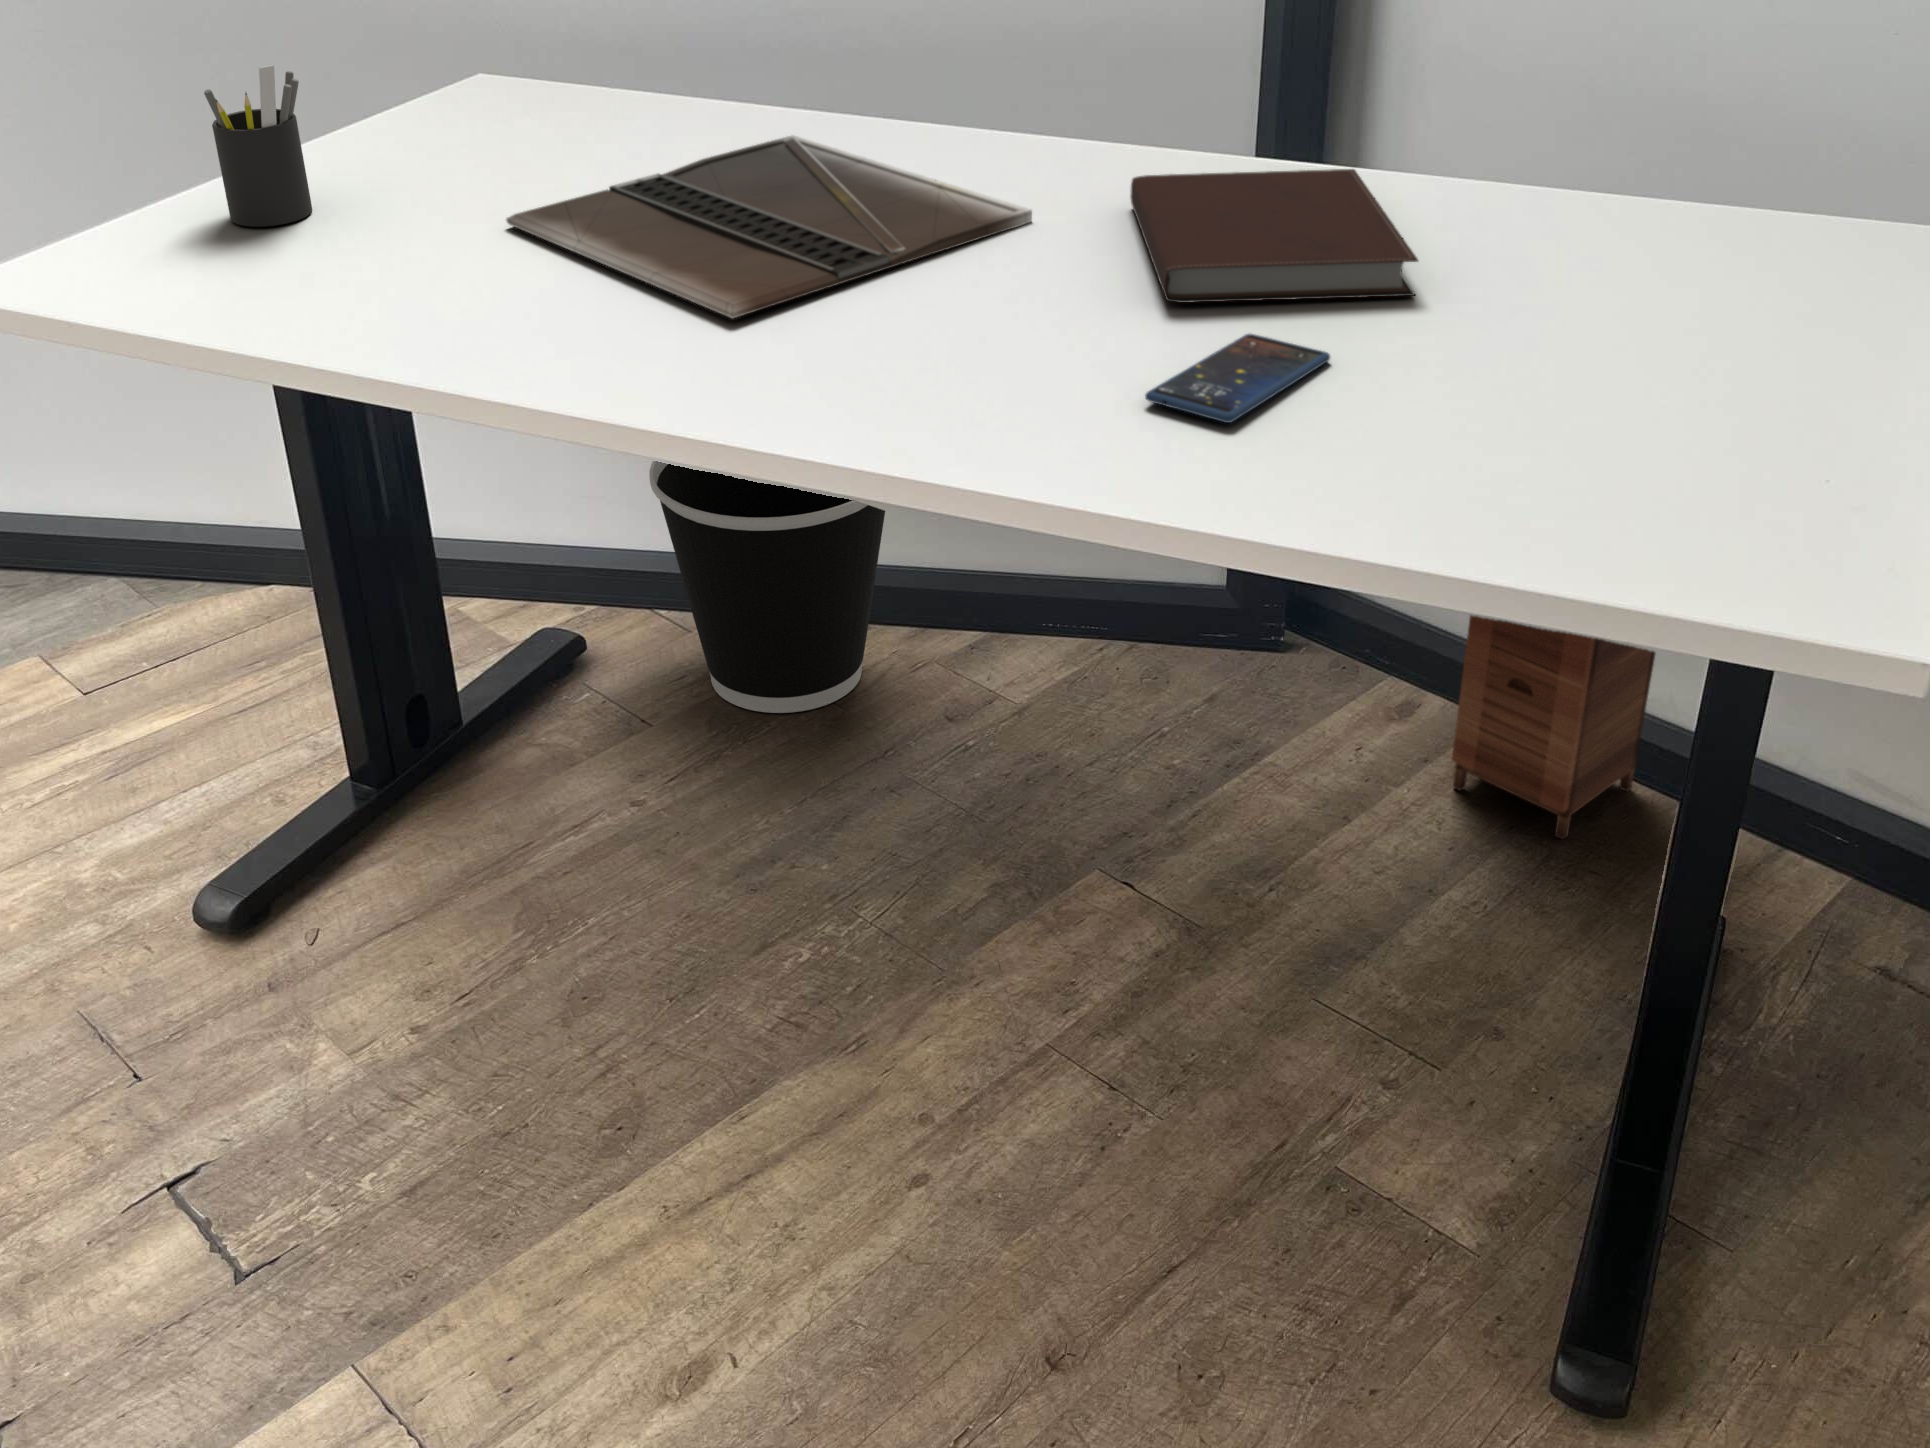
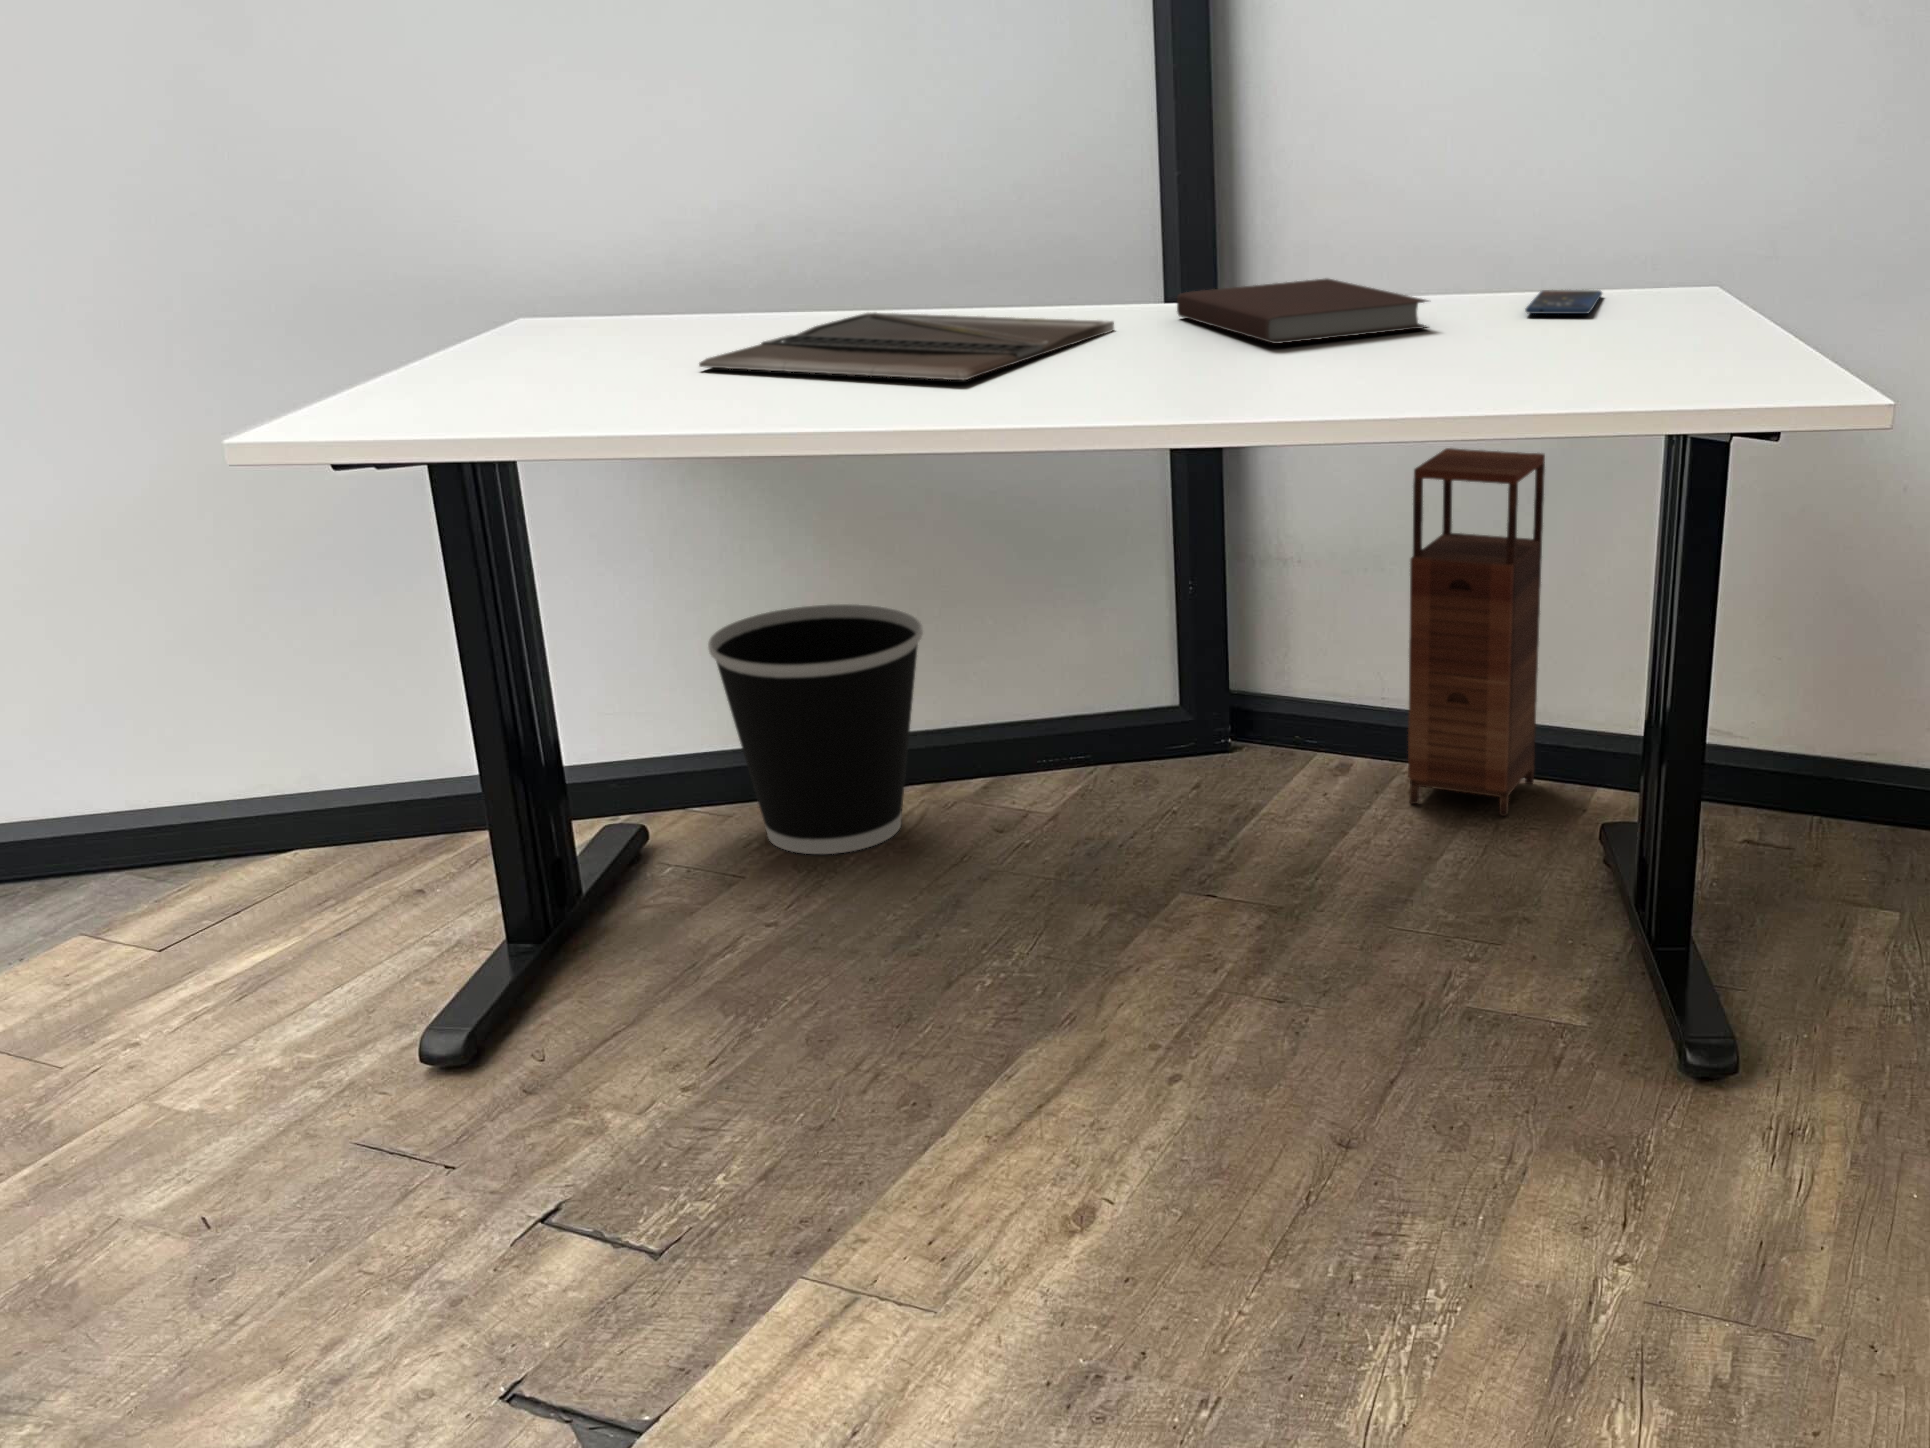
pen holder: present [204,65,312,227] -> none [429,247,513,391]
smartphone: present [1145,334,1330,423] -> present [1525,290,1602,314]

